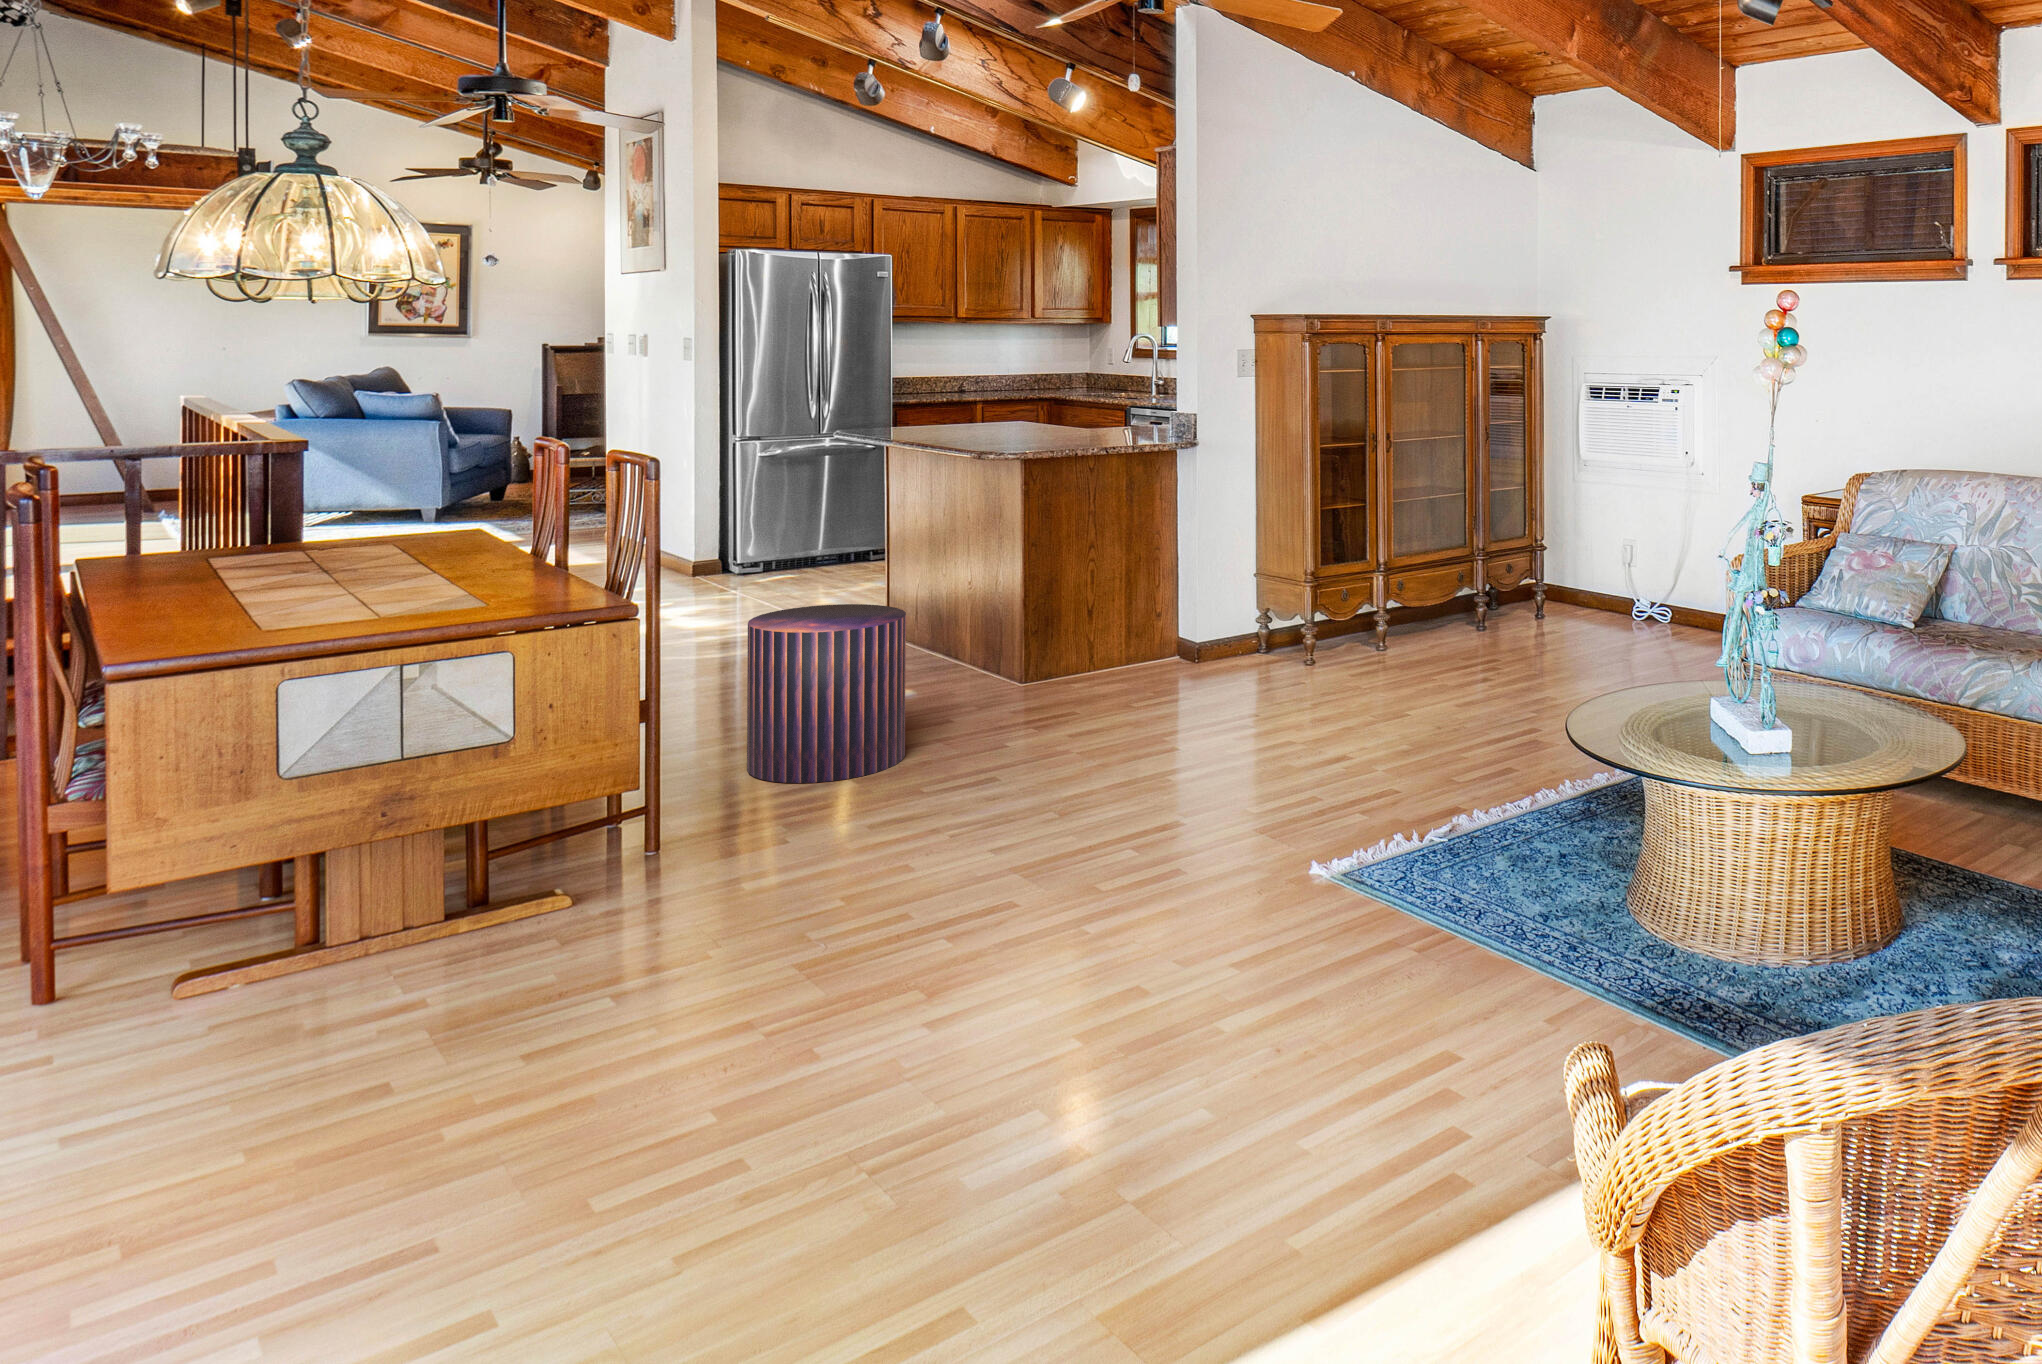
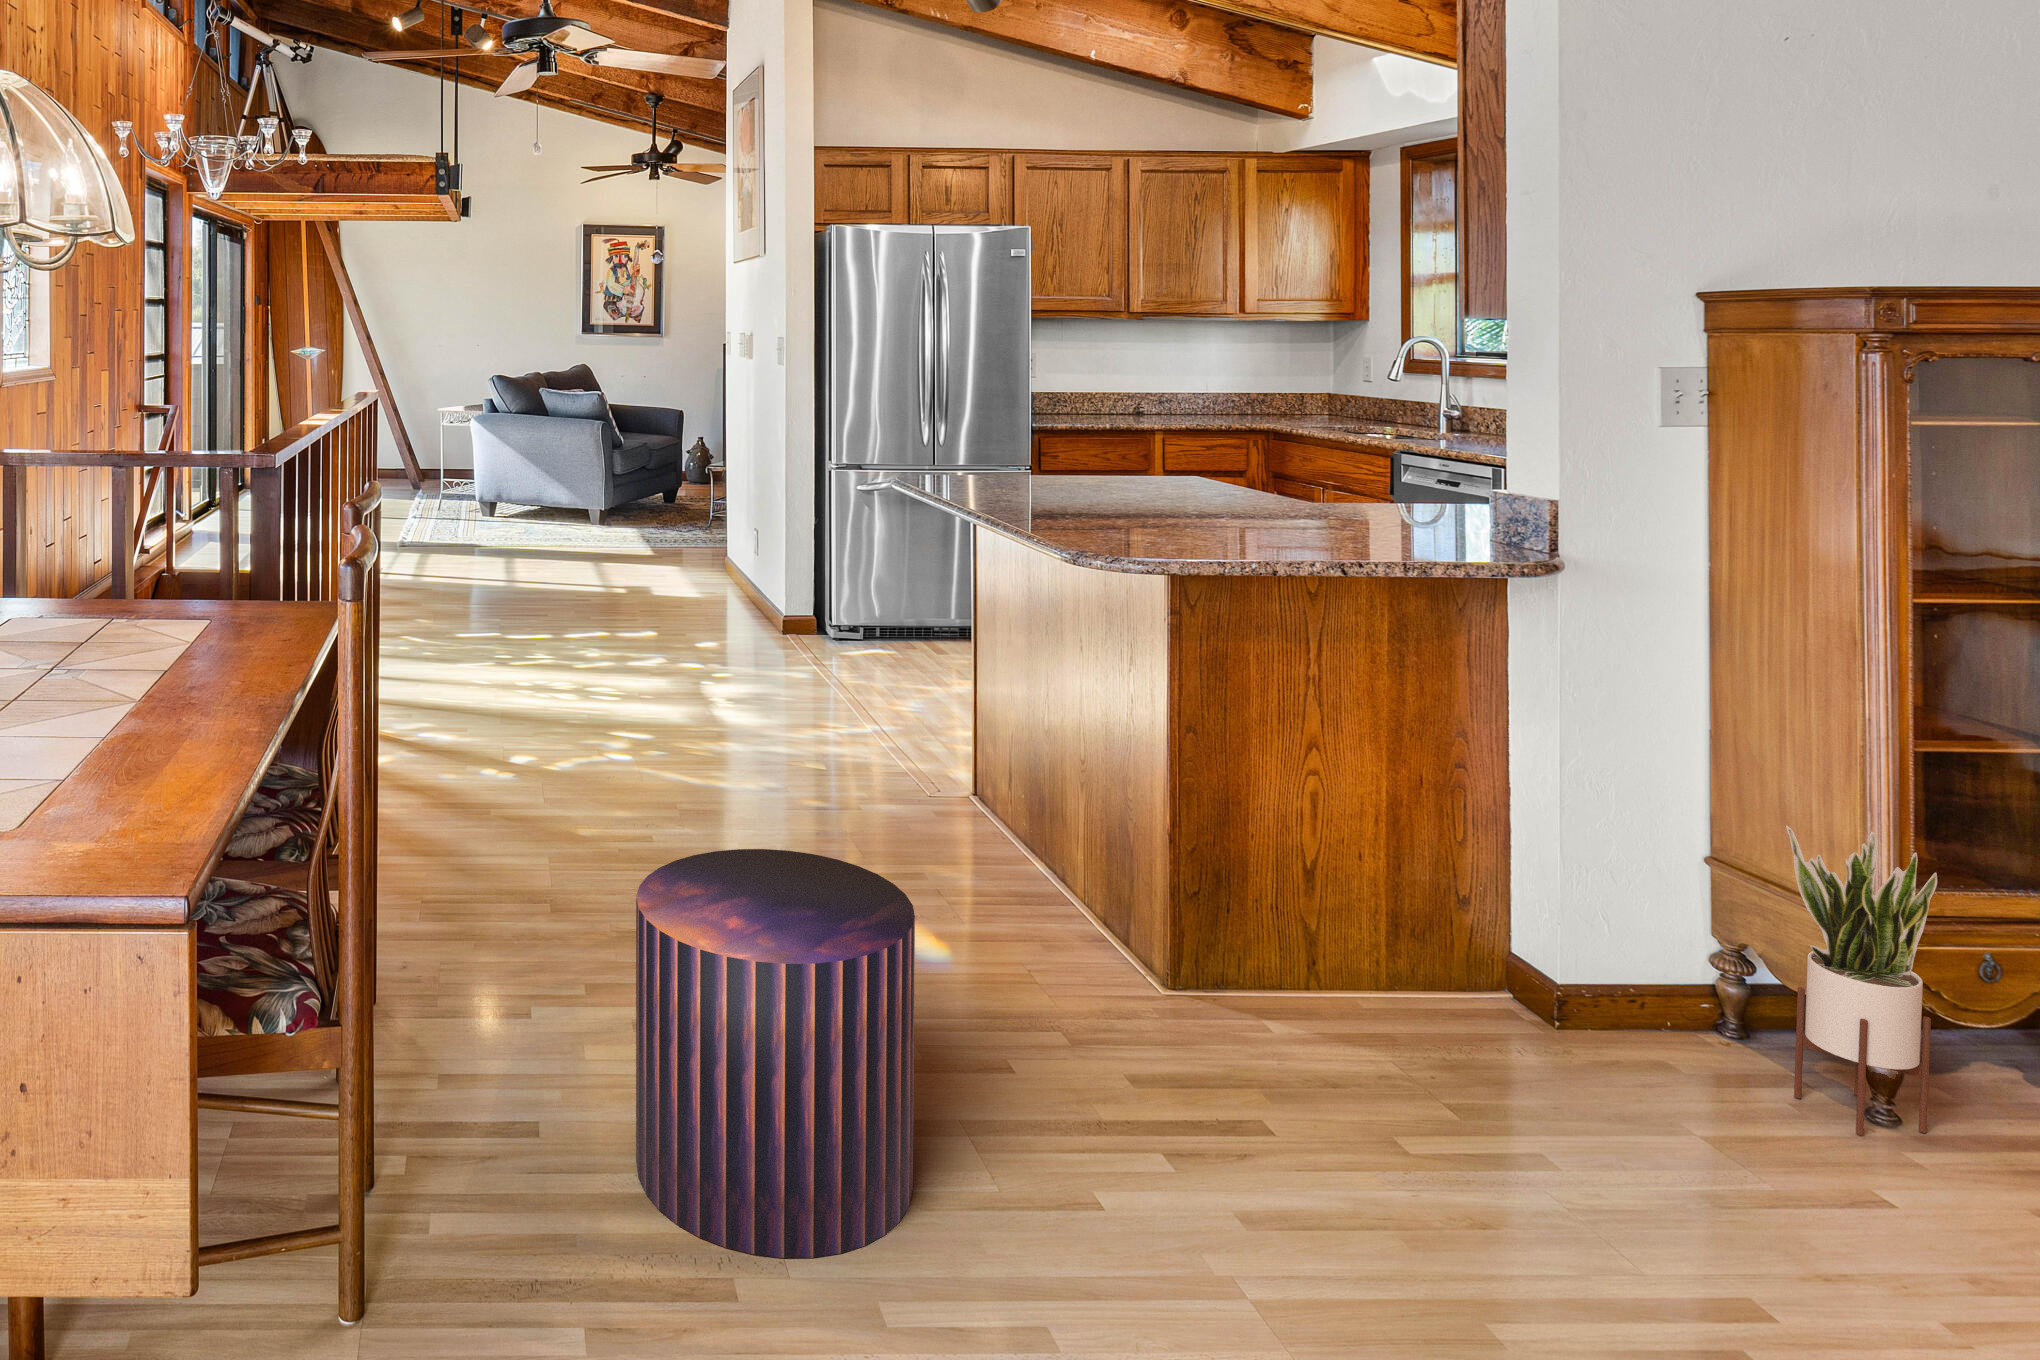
potted plant: none [1275,539,1325,666] -> present [1786,825,1937,1135]

